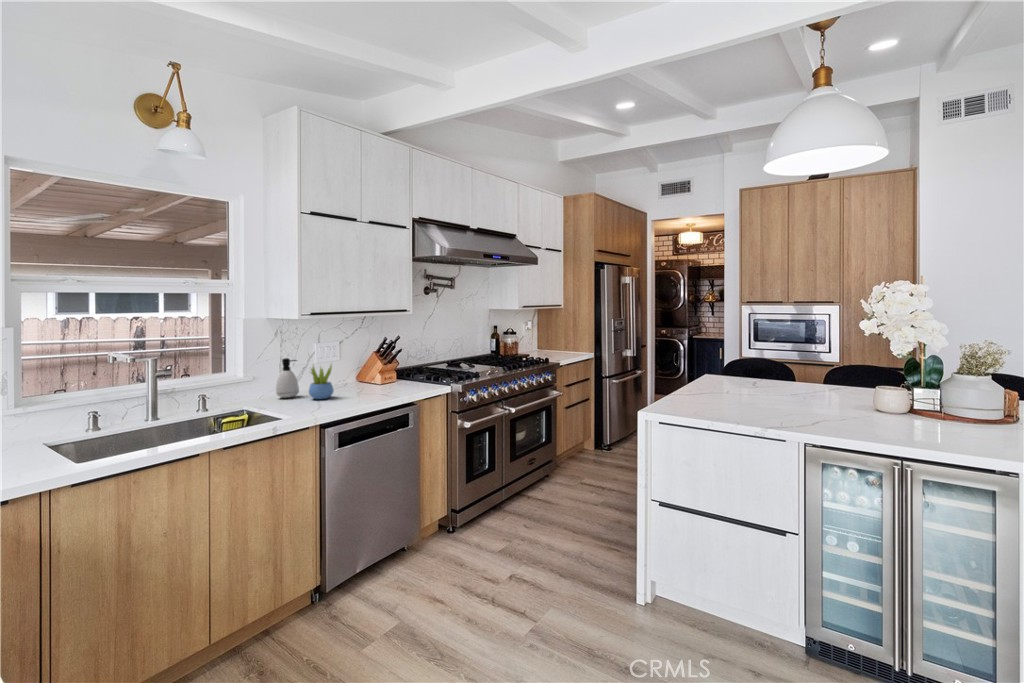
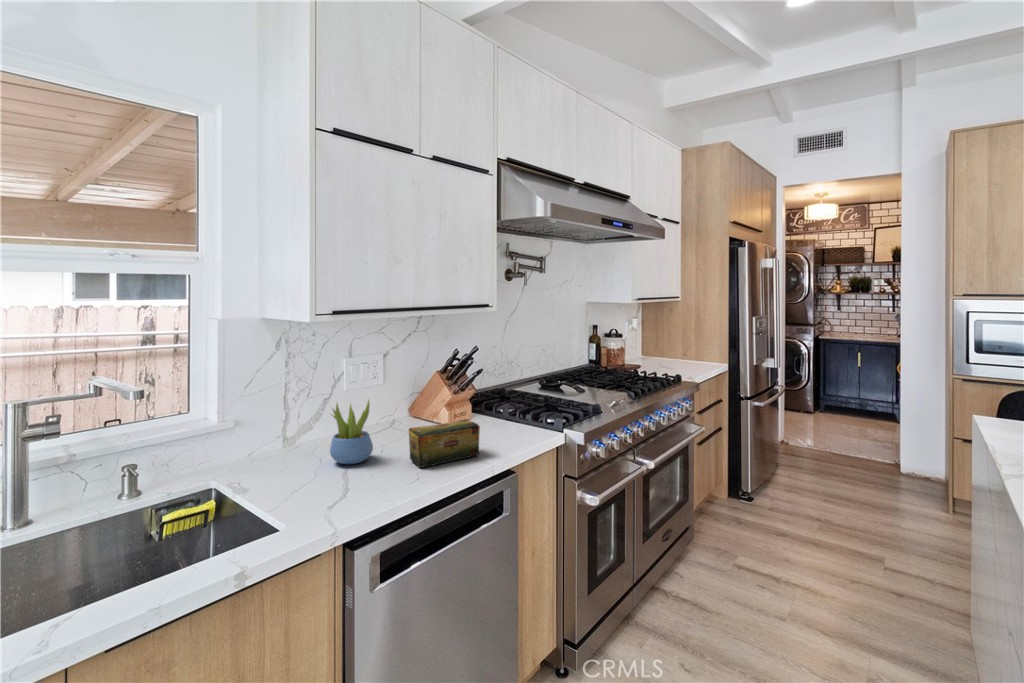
soap dispenser: present [276,358,299,398] -> none [276,389,315,457]
tea box: none [354,375,395,399] -> present [409,419,480,468]

